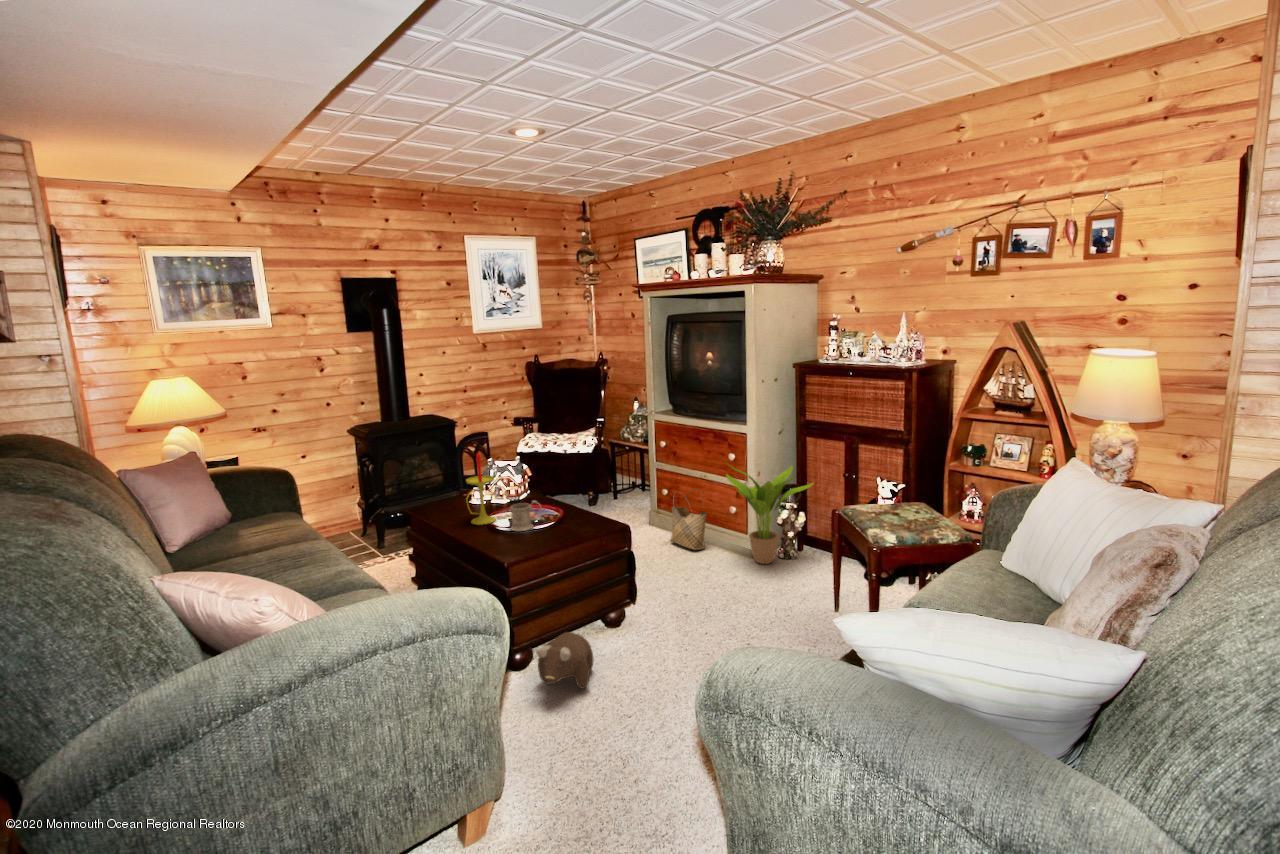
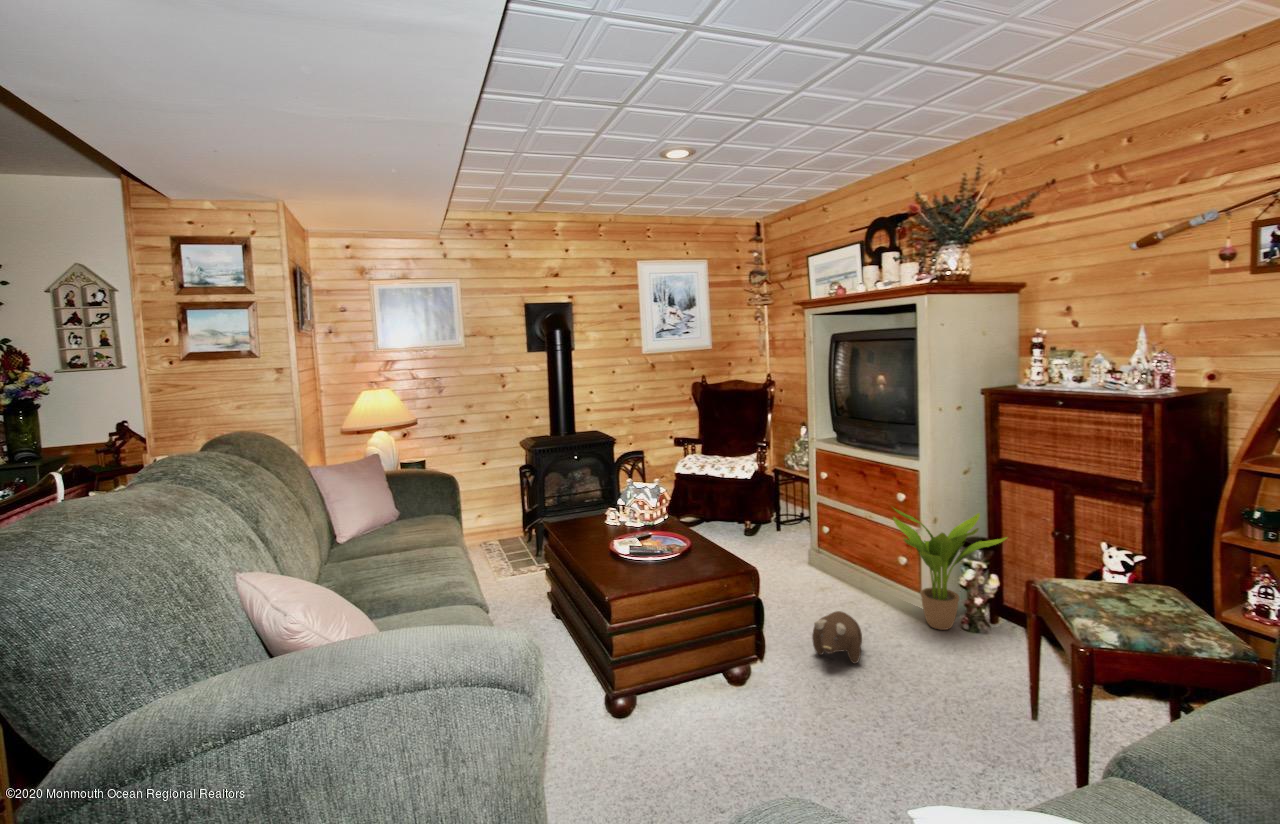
candle: present [466,453,496,525] -> none [592,481,624,557]
mug: present [511,501,537,531] -> none [633,537,665,569]
woven basket: present [671,506,707,550] -> none [828,529,871,601]
plush toy: present [536,632,594,689] -> present [812,611,862,664]

